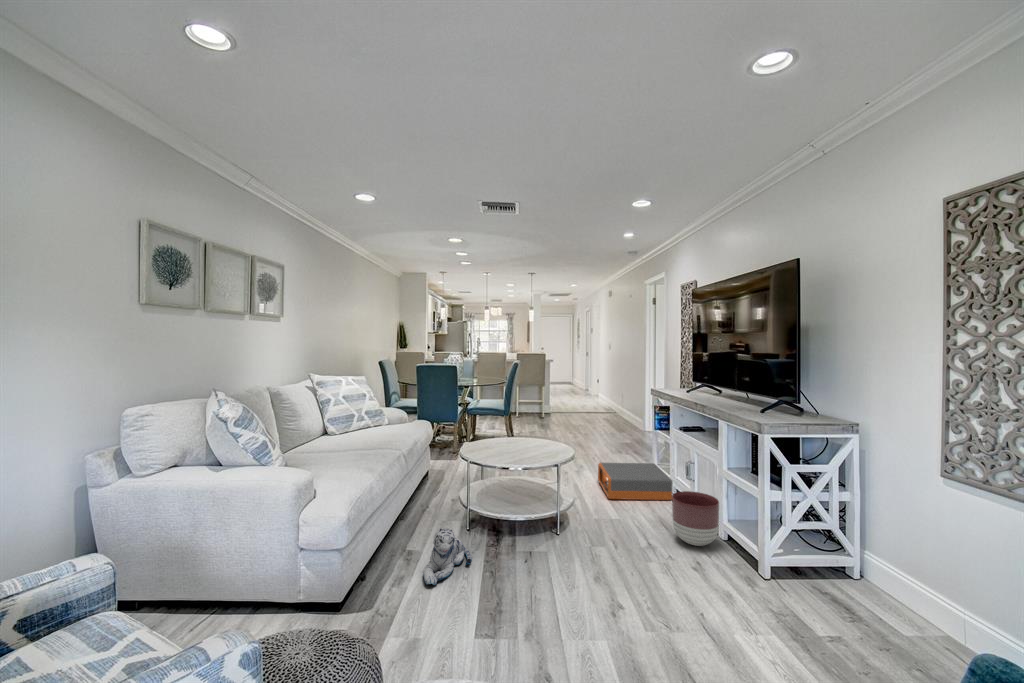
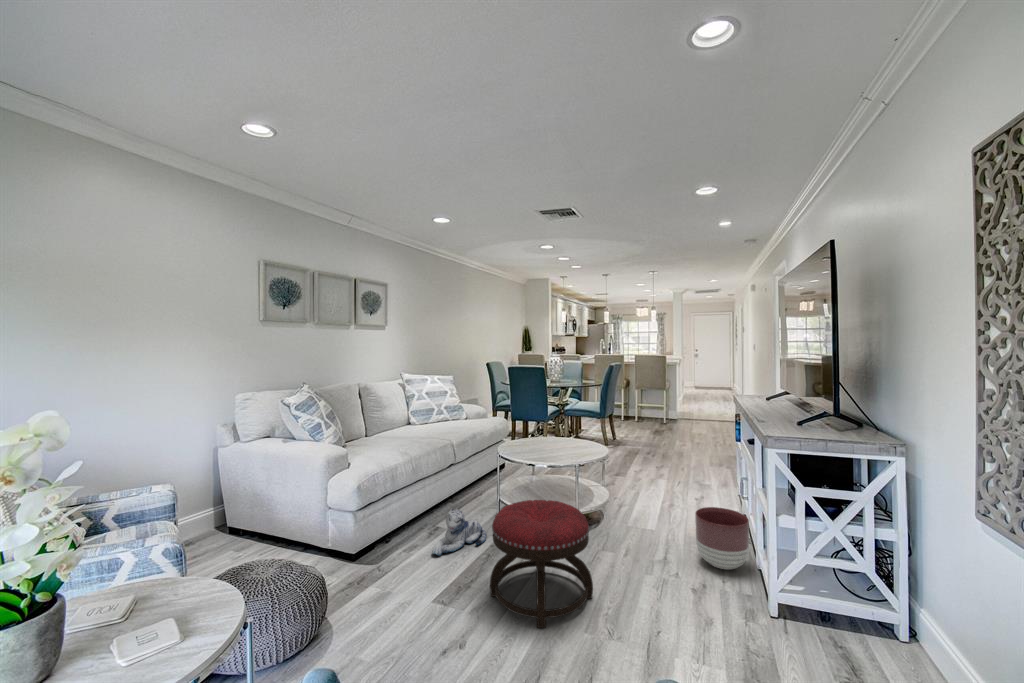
storage box: present [598,463,673,500] -> none [660,470,736,518]
ottoman: none [523,504,627,638] -> present [490,500,593,628]

